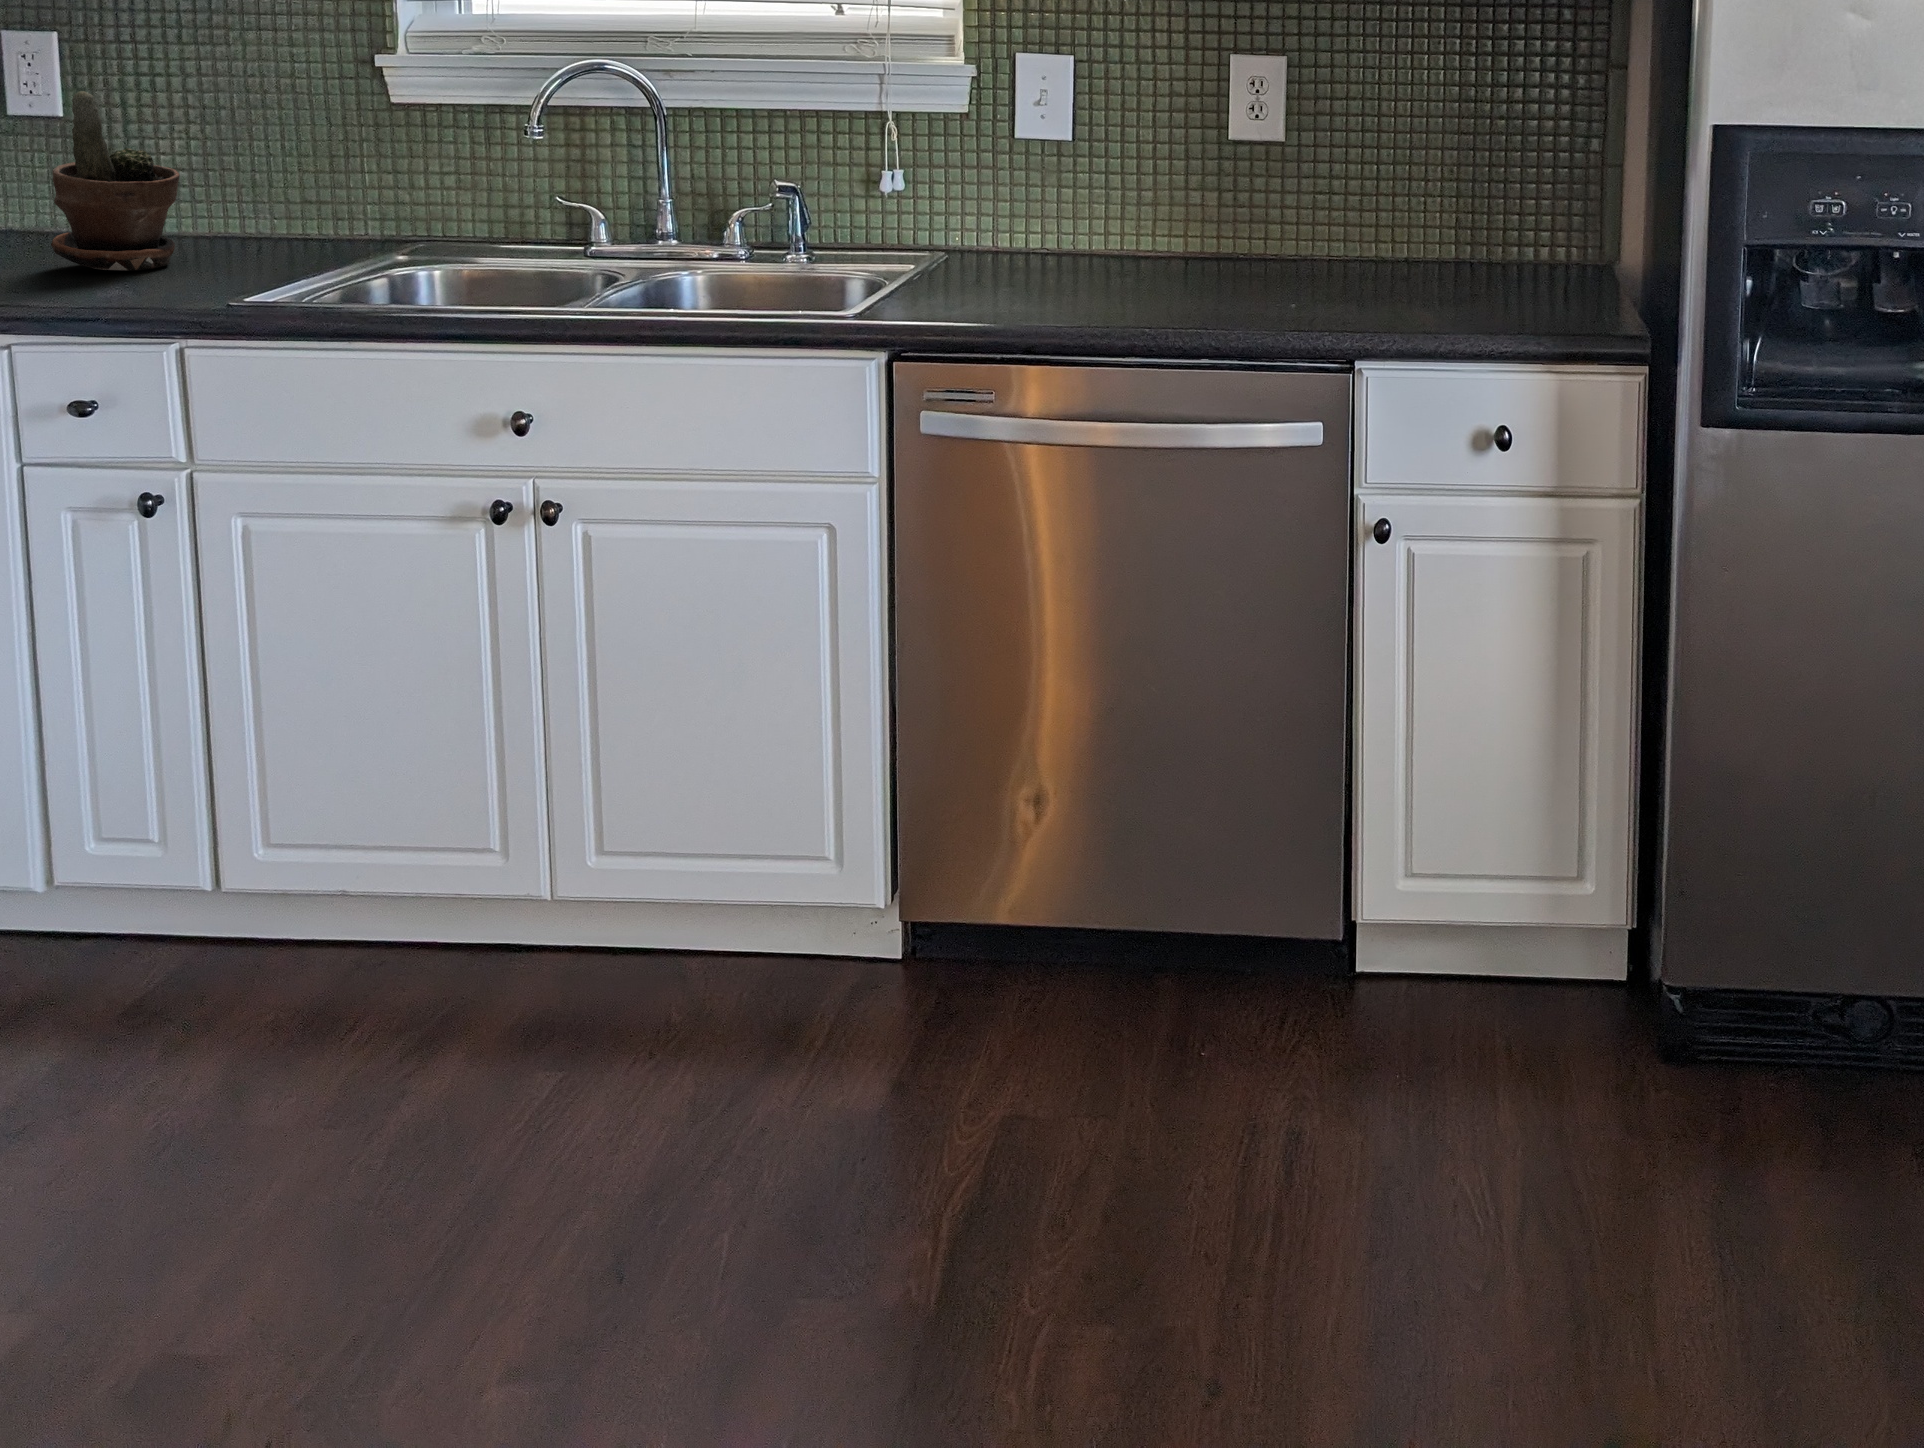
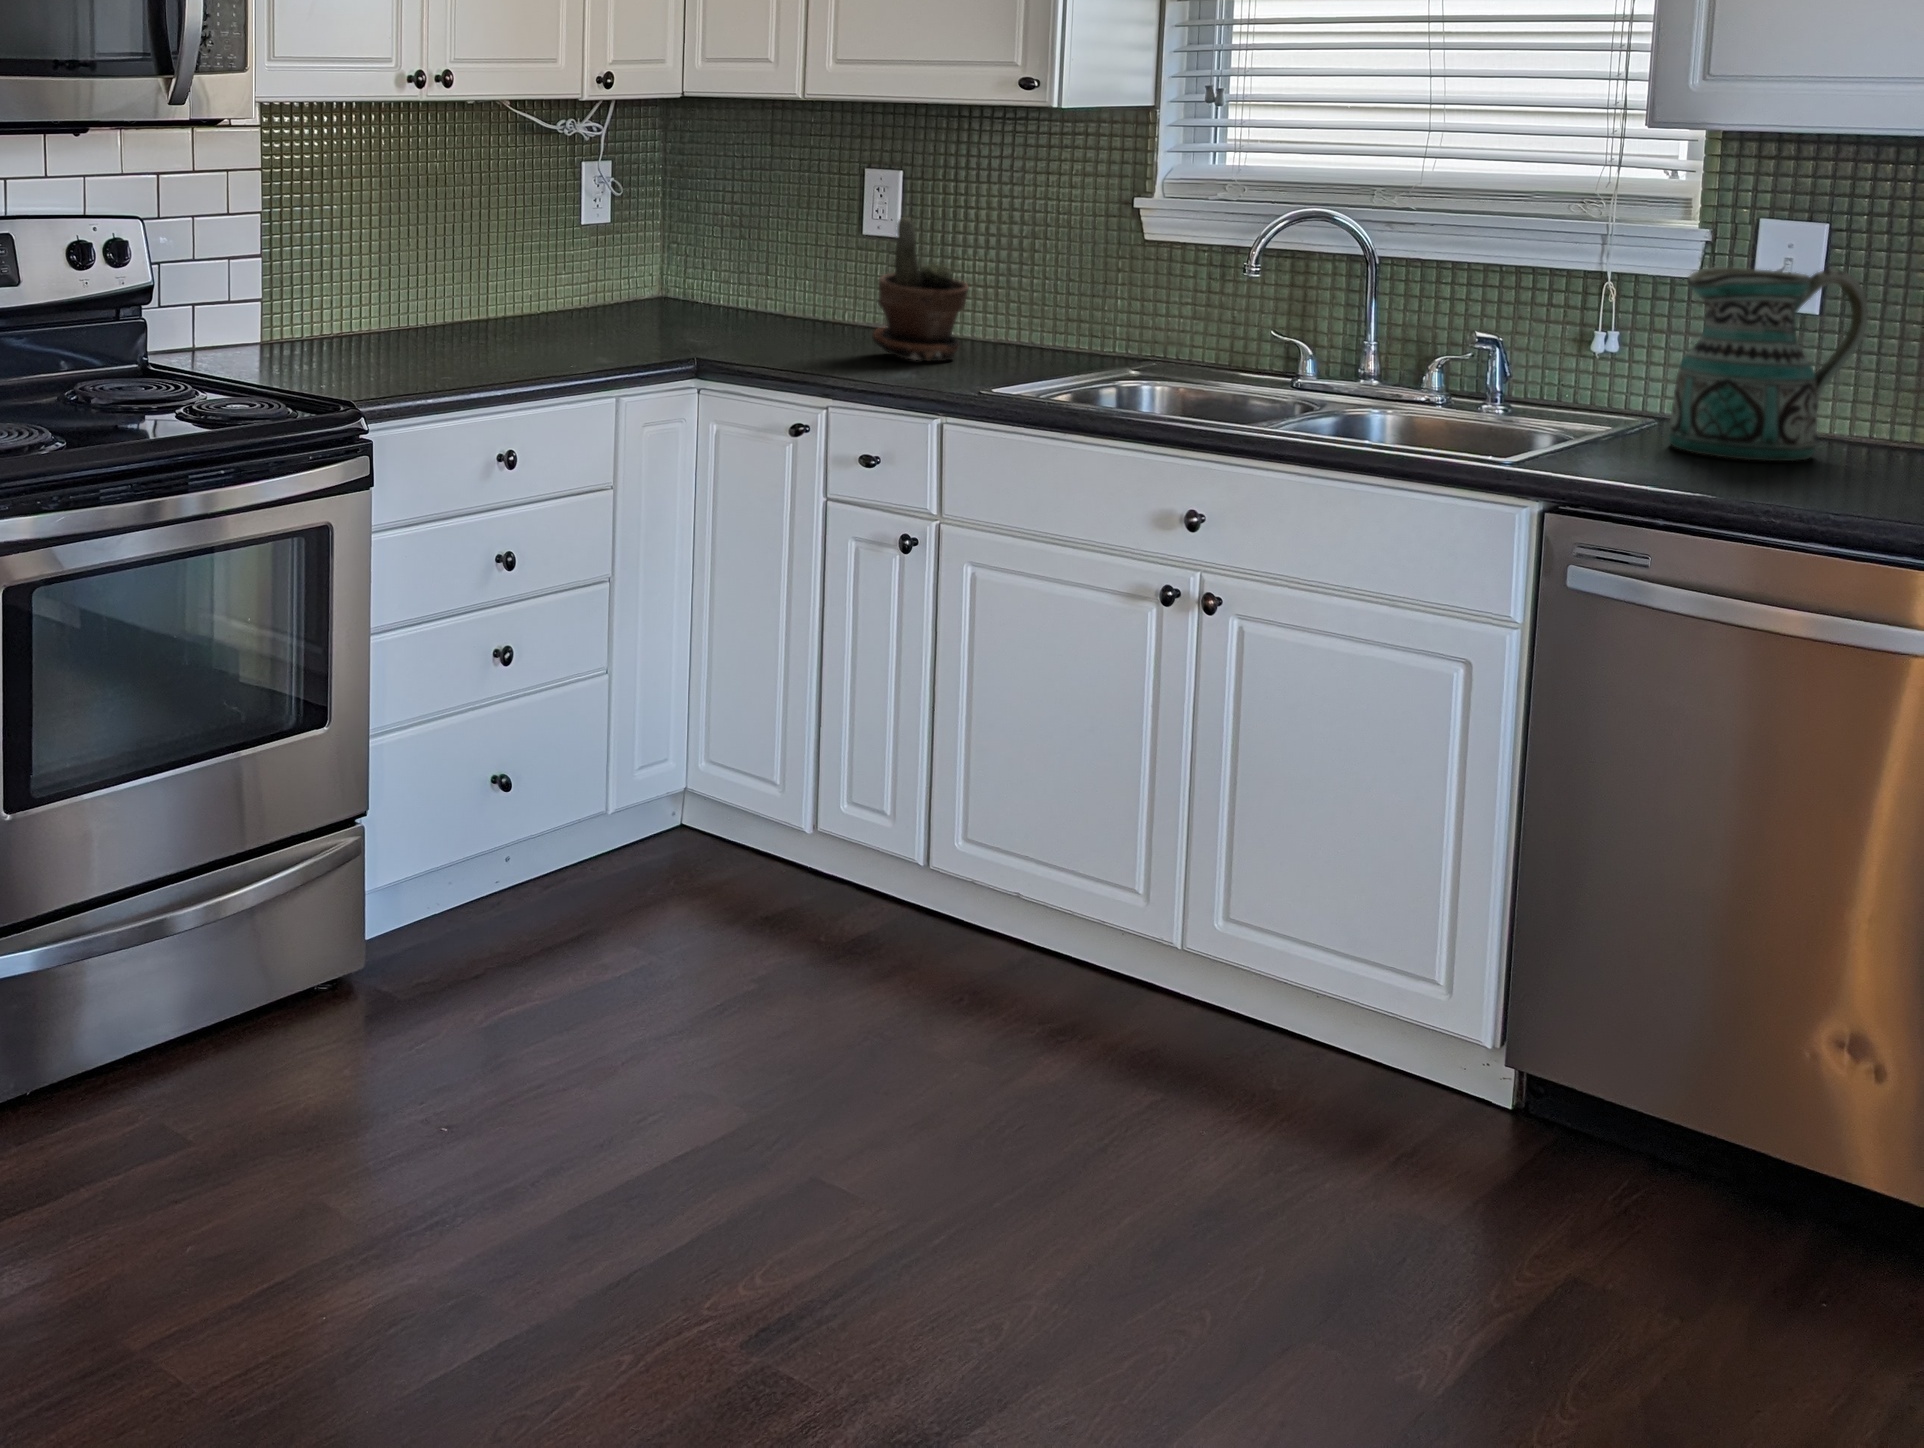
ceramic pitcher: none [971,98,1121,285] -> present [1669,267,1868,461]

